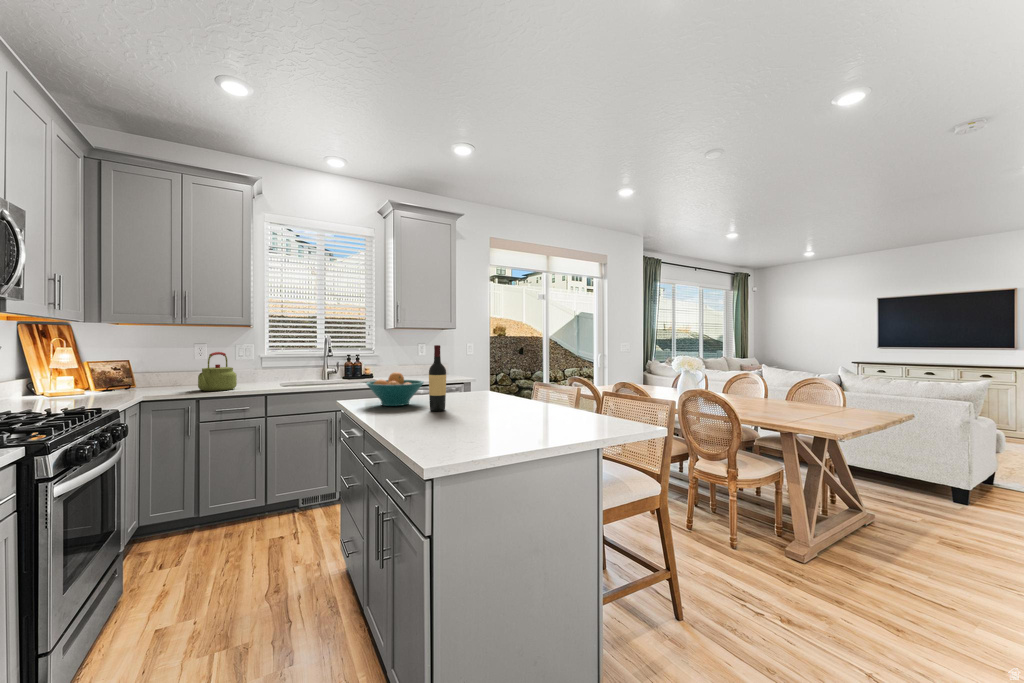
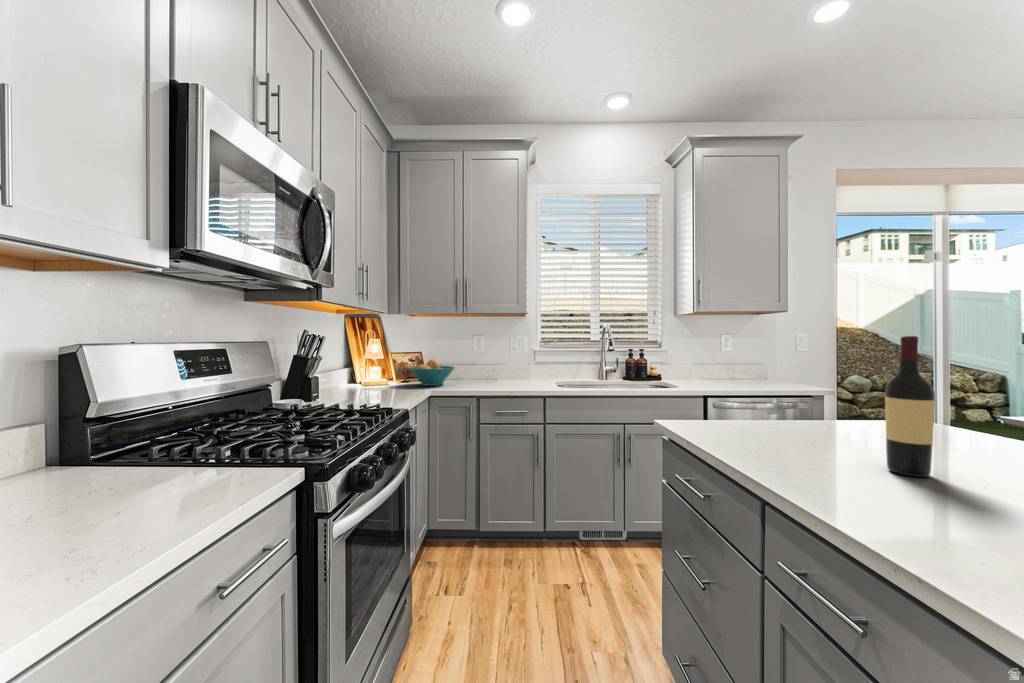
kettle: present [198,352,237,391] -> none [480,345,516,389]
fruit bowl: present [366,372,424,406] -> present [410,359,455,386]

